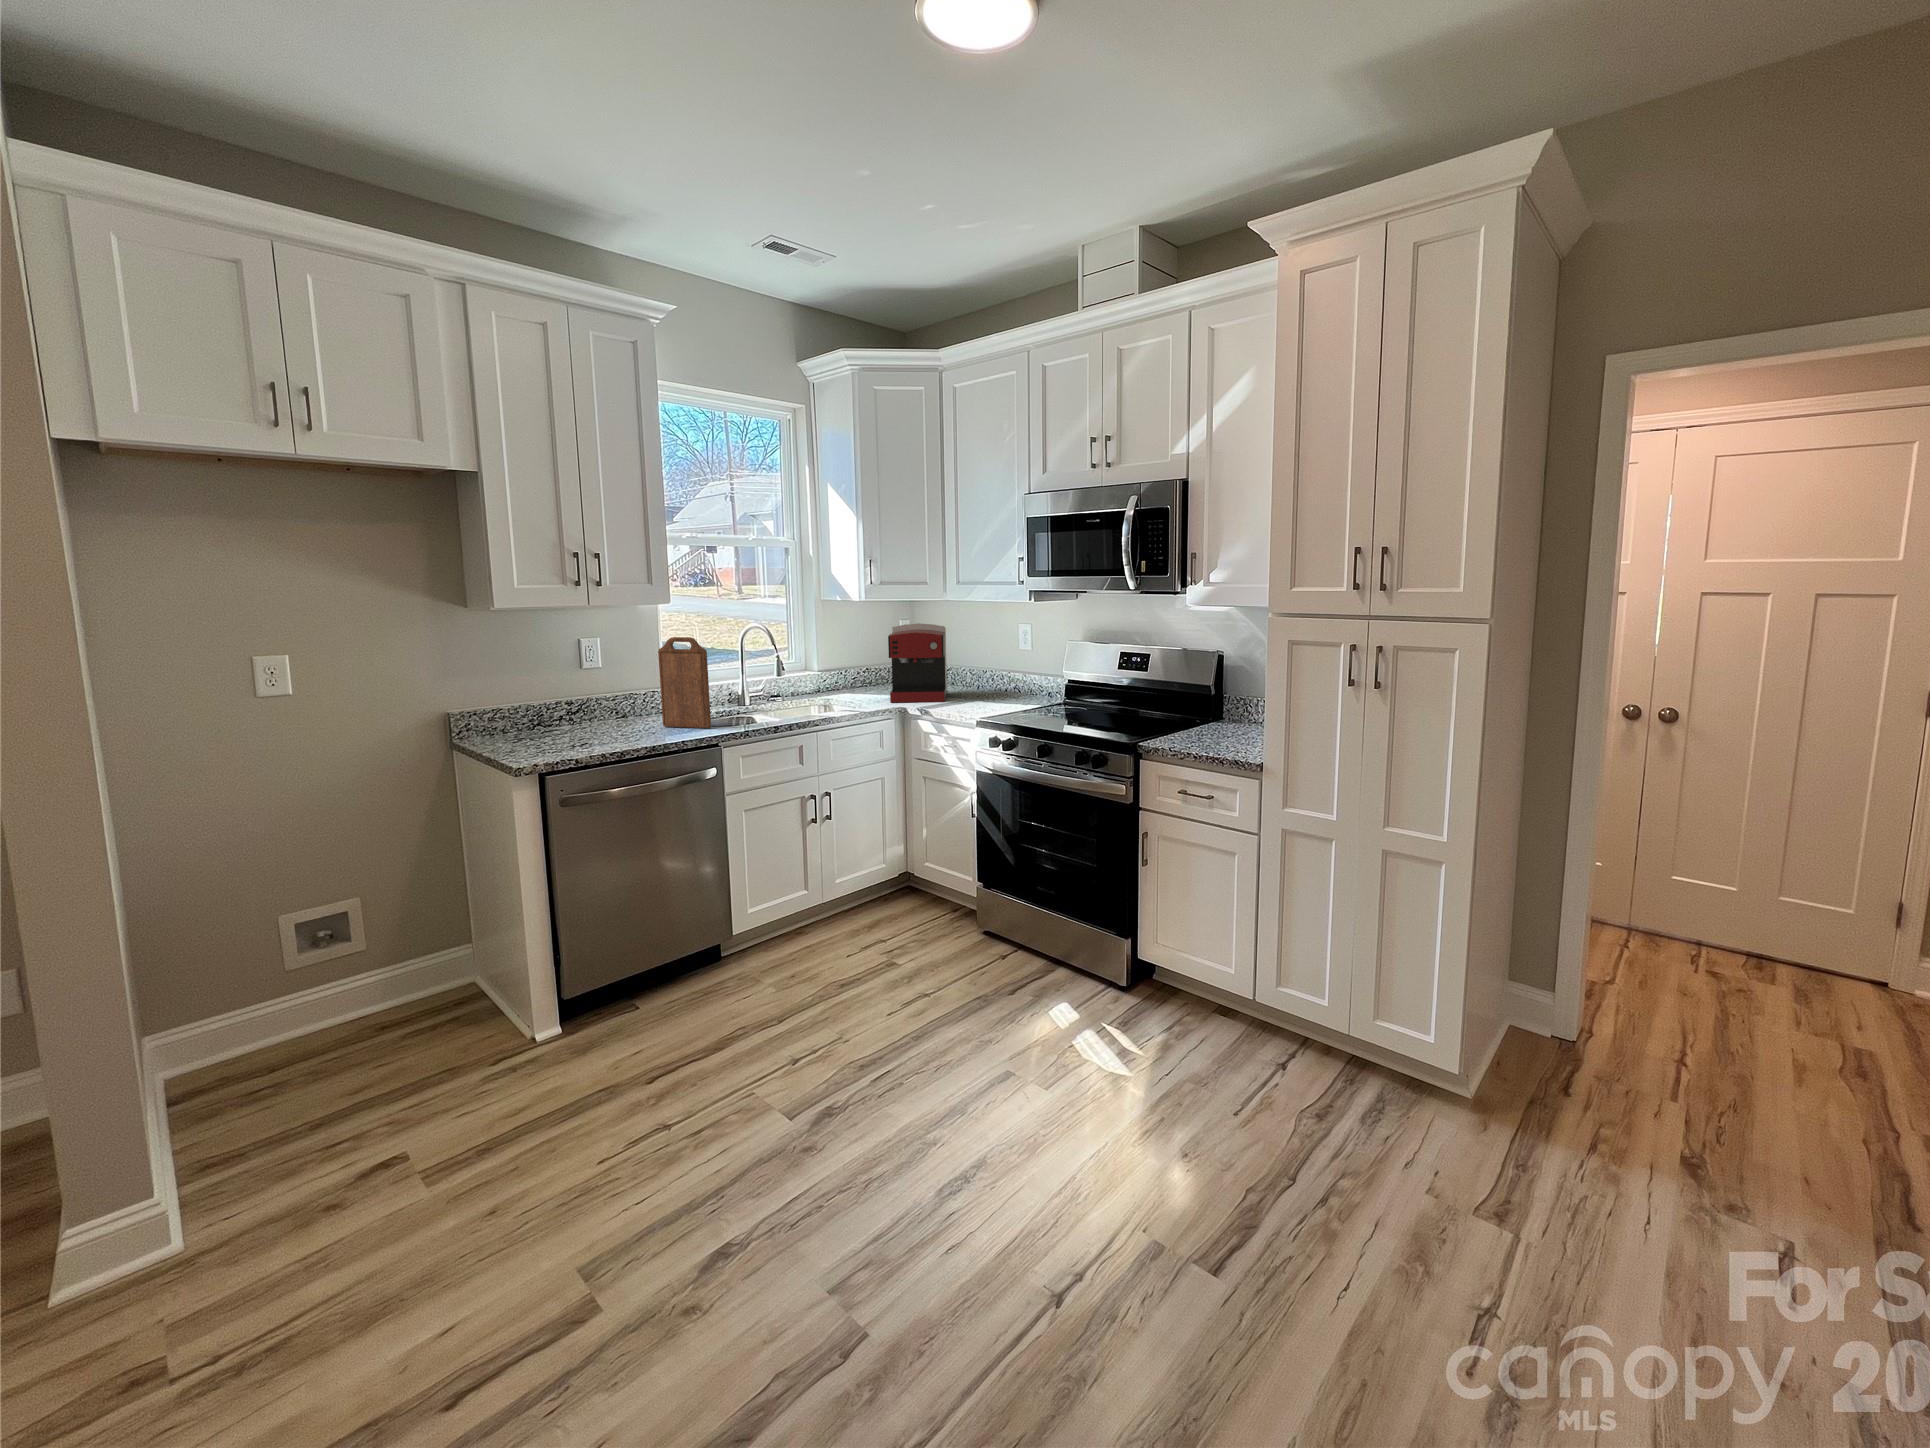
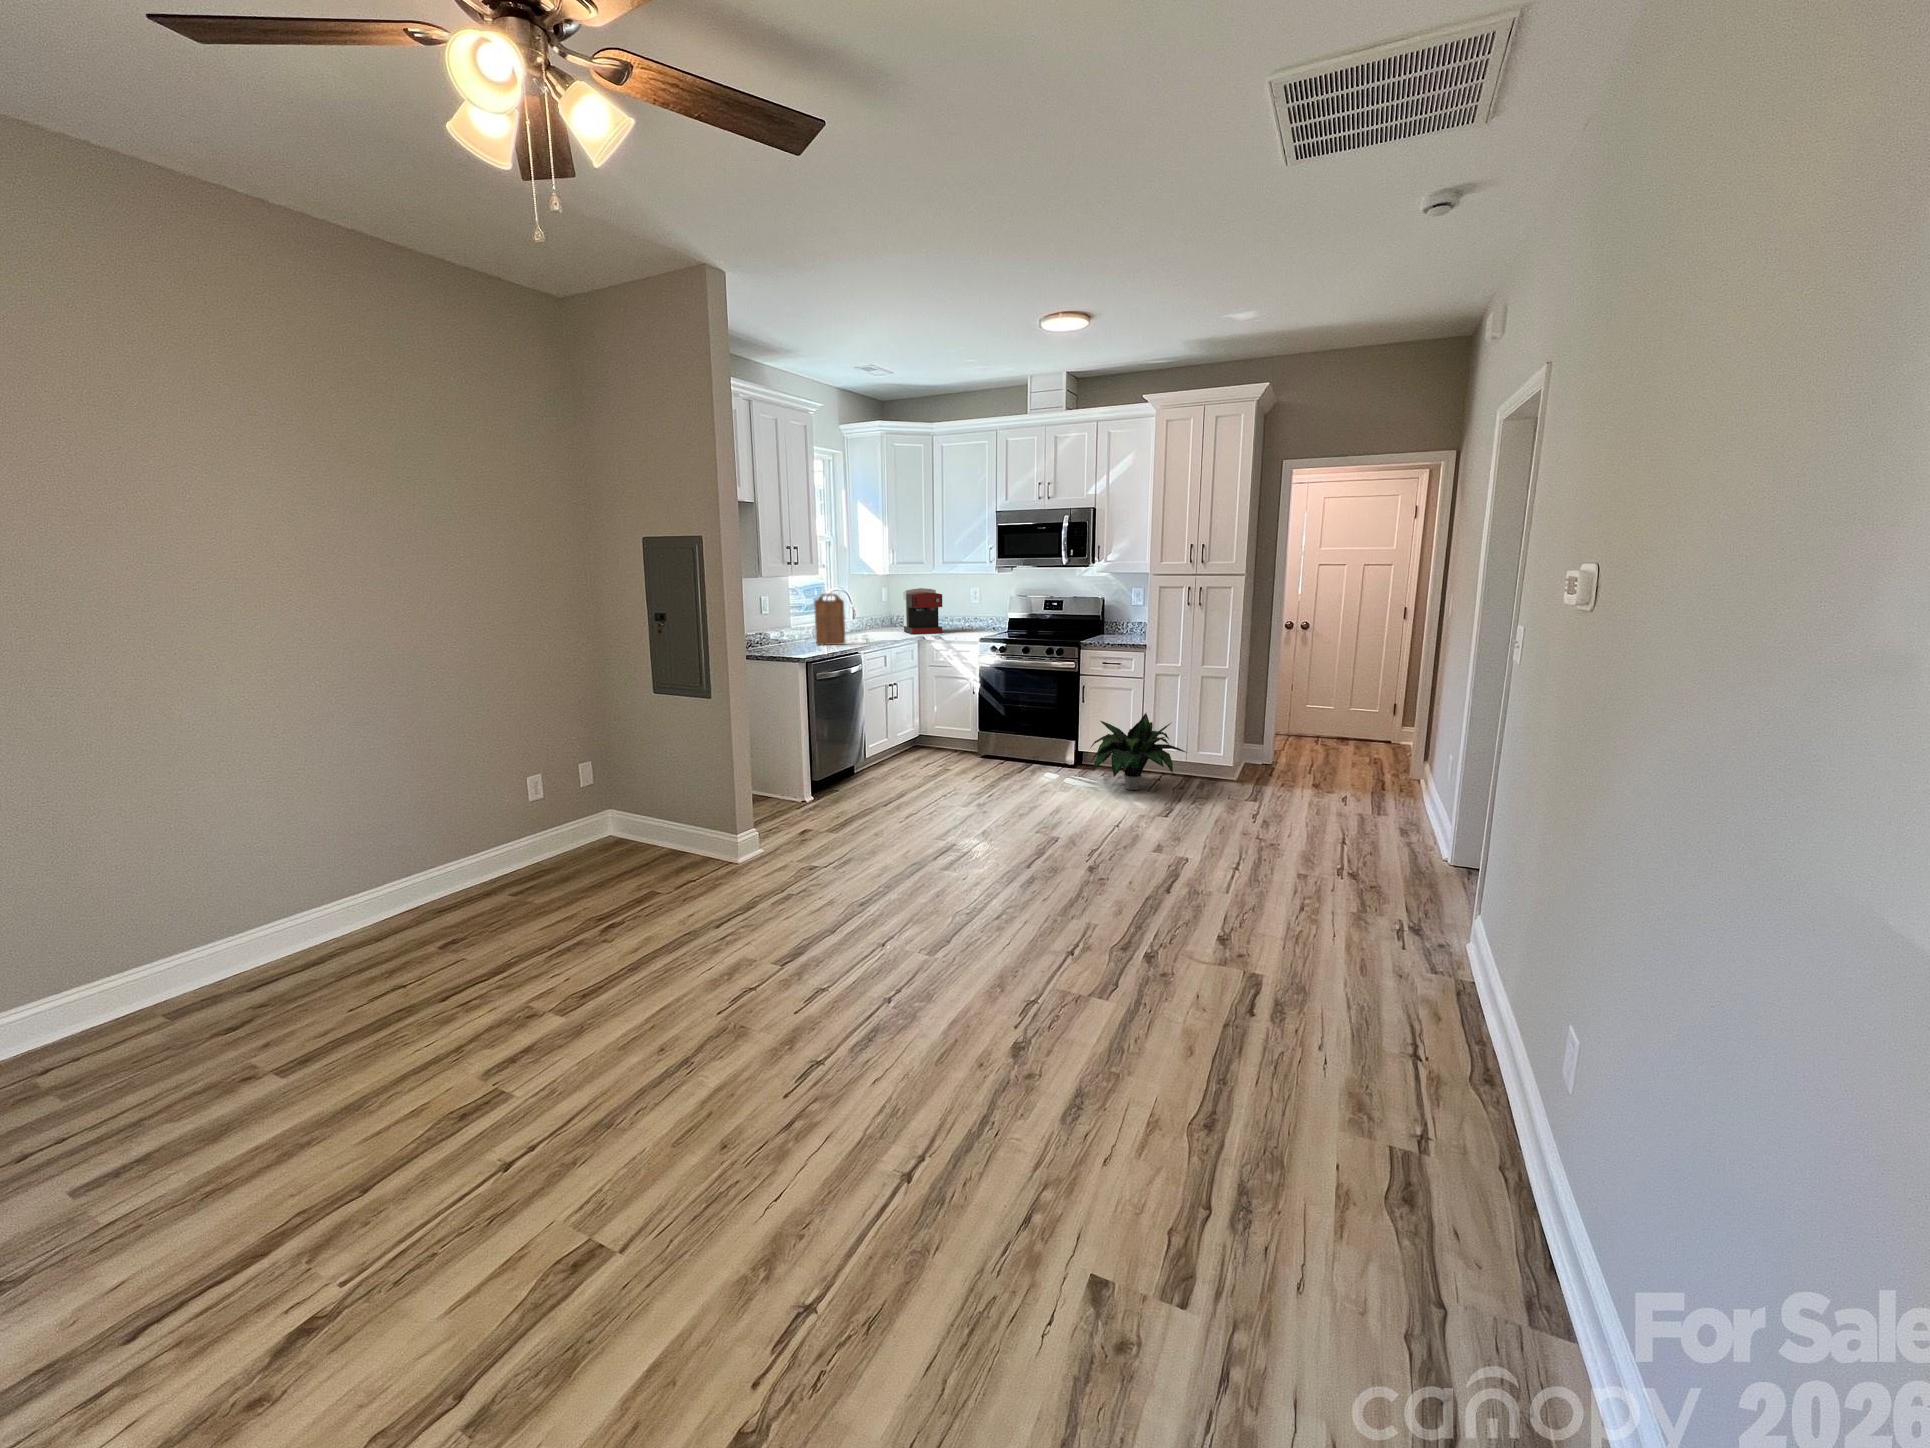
potted plant: none [1111,924,1343,1100] -> present [1091,713,1185,790]

